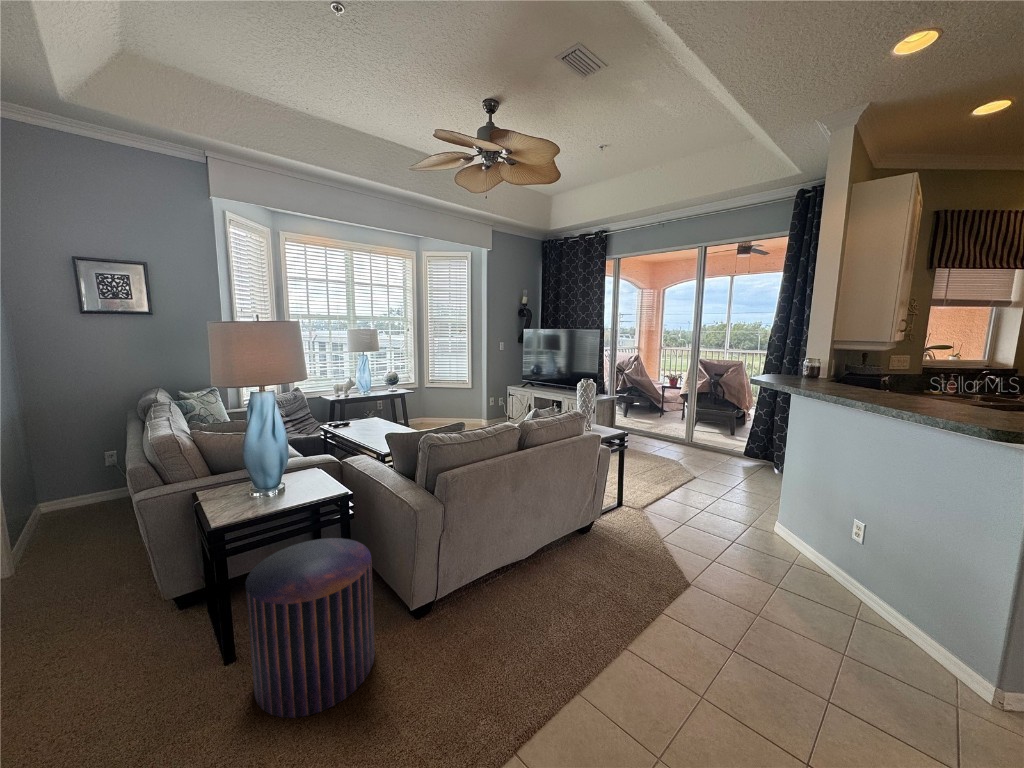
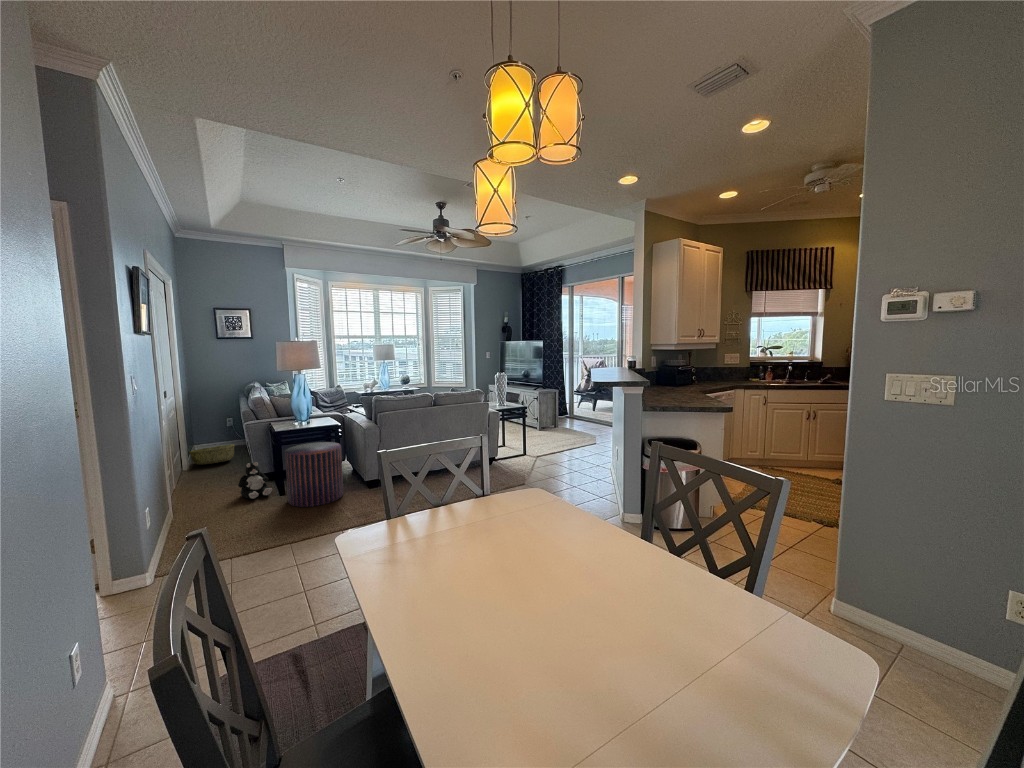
woven basket: none [13,512,119,565] -> present [189,444,234,464]
plush toy: none [124,596,212,696] -> present [238,462,272,499]

